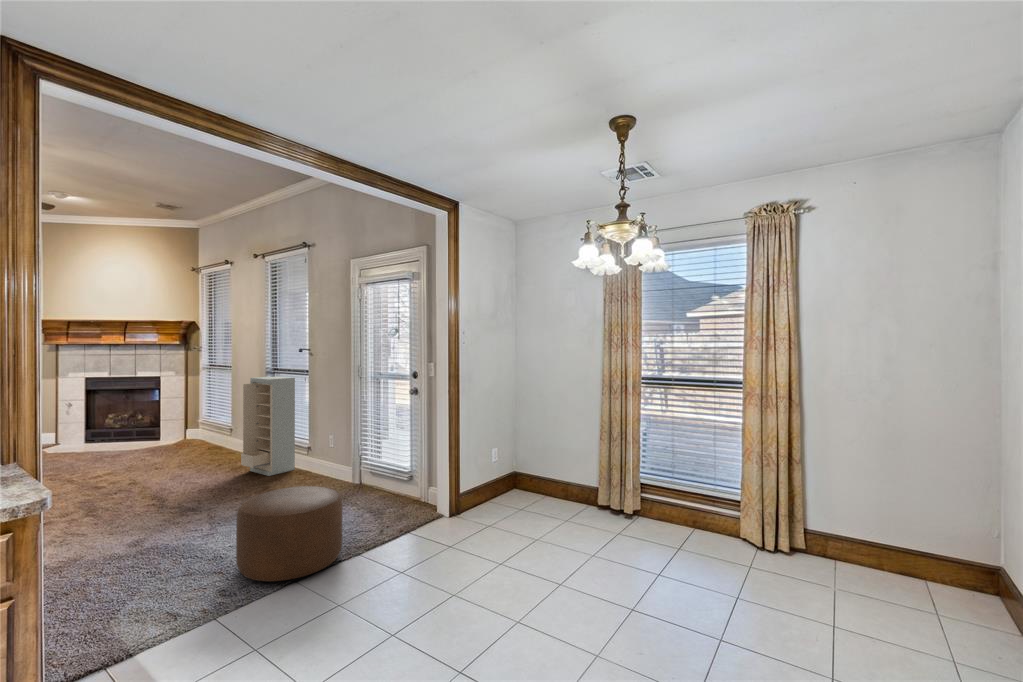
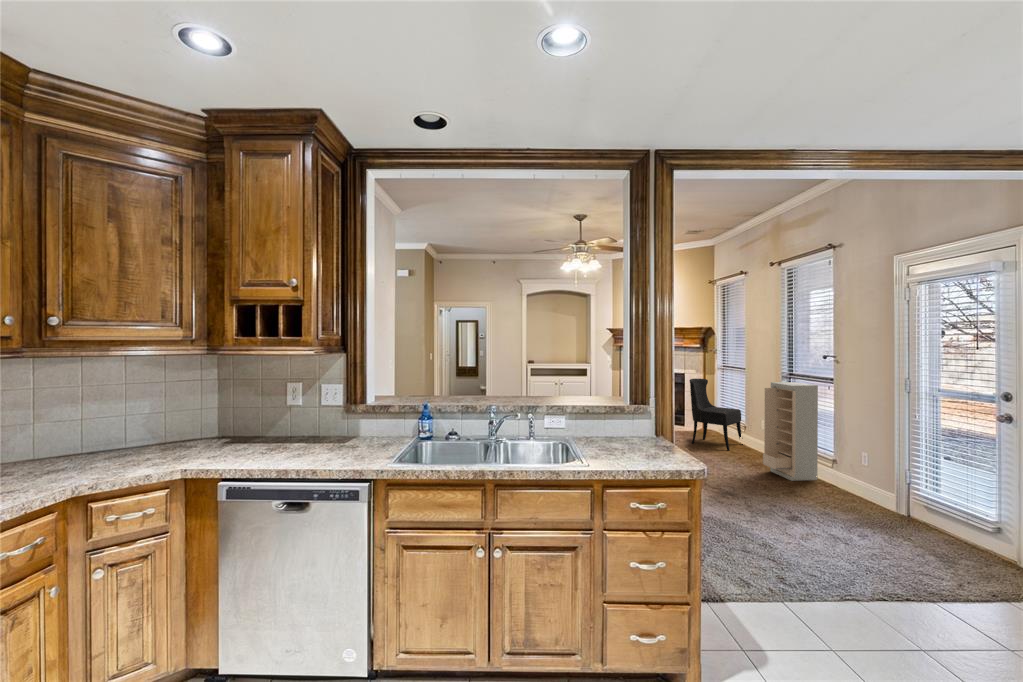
dining chair: none [161,380,230,458] -> present [689,379,743,451]
ottoman: present [236,486,342,581] -> none [791,501,910,602]

